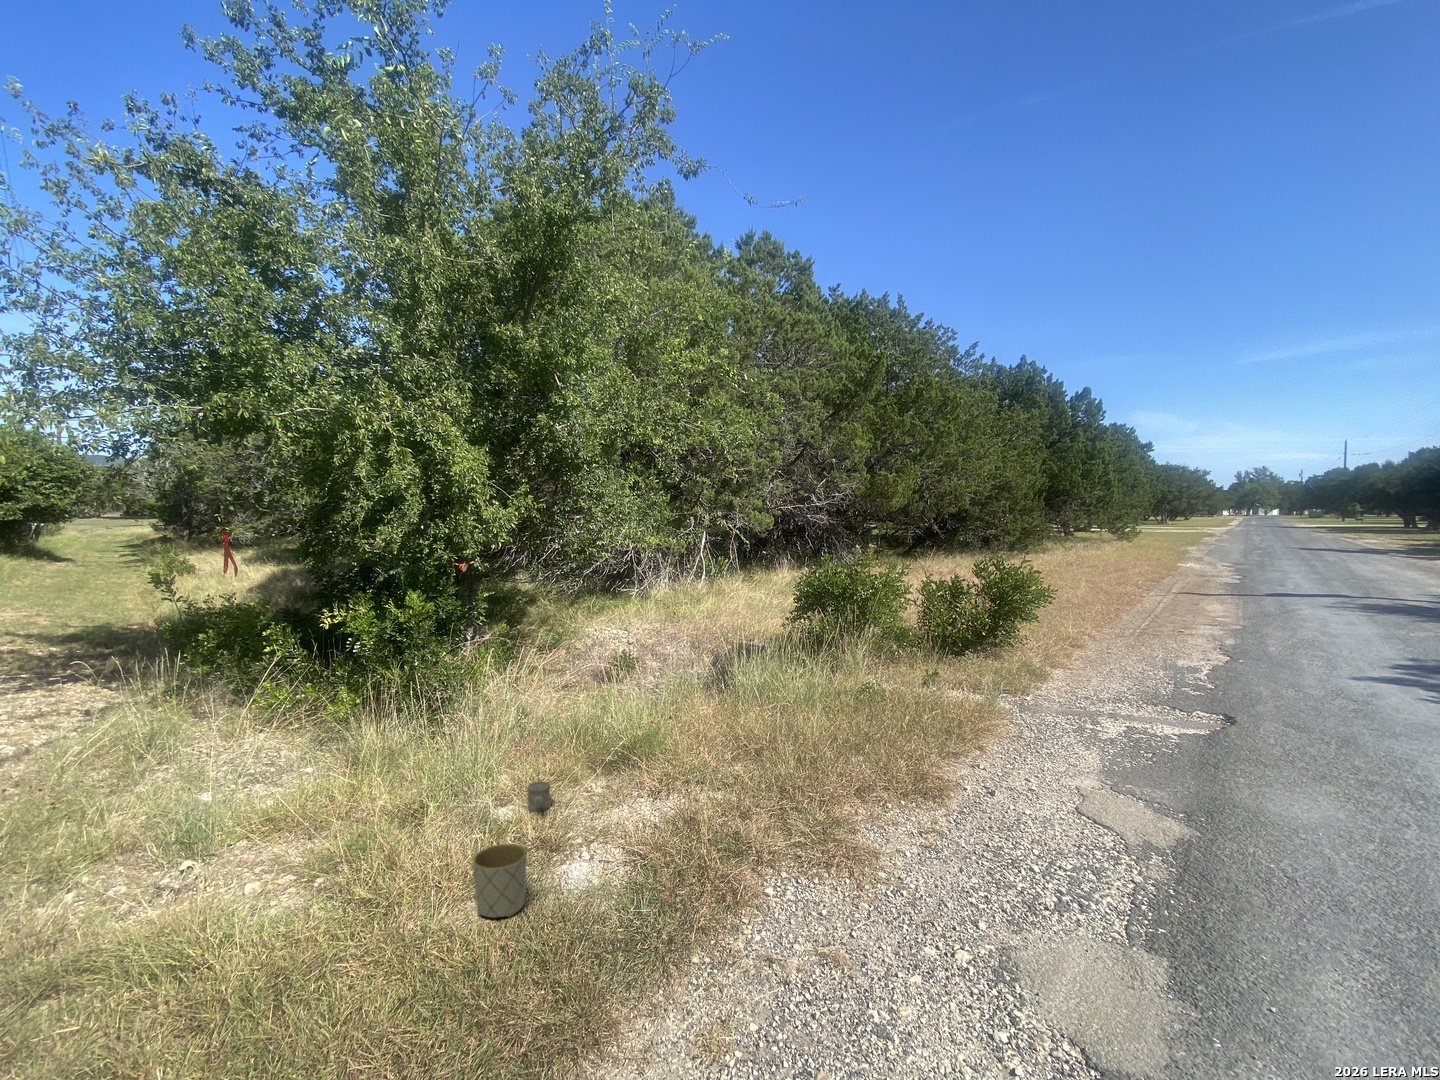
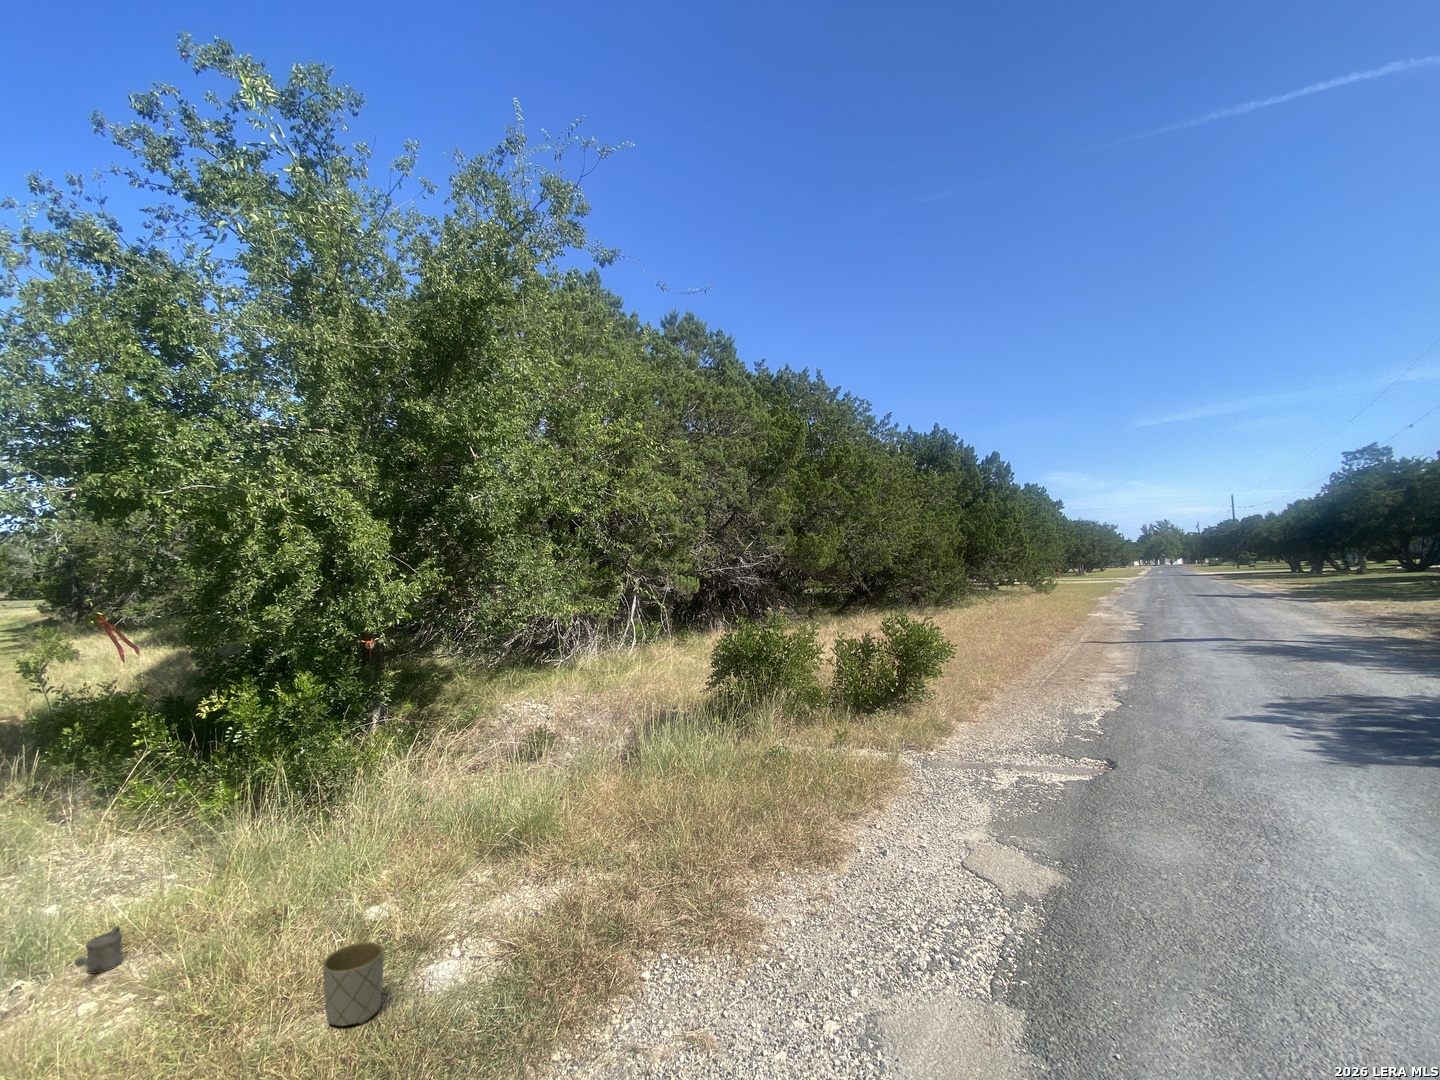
watering can: present [527,778,551,812] -> present [75,926,123,974]

